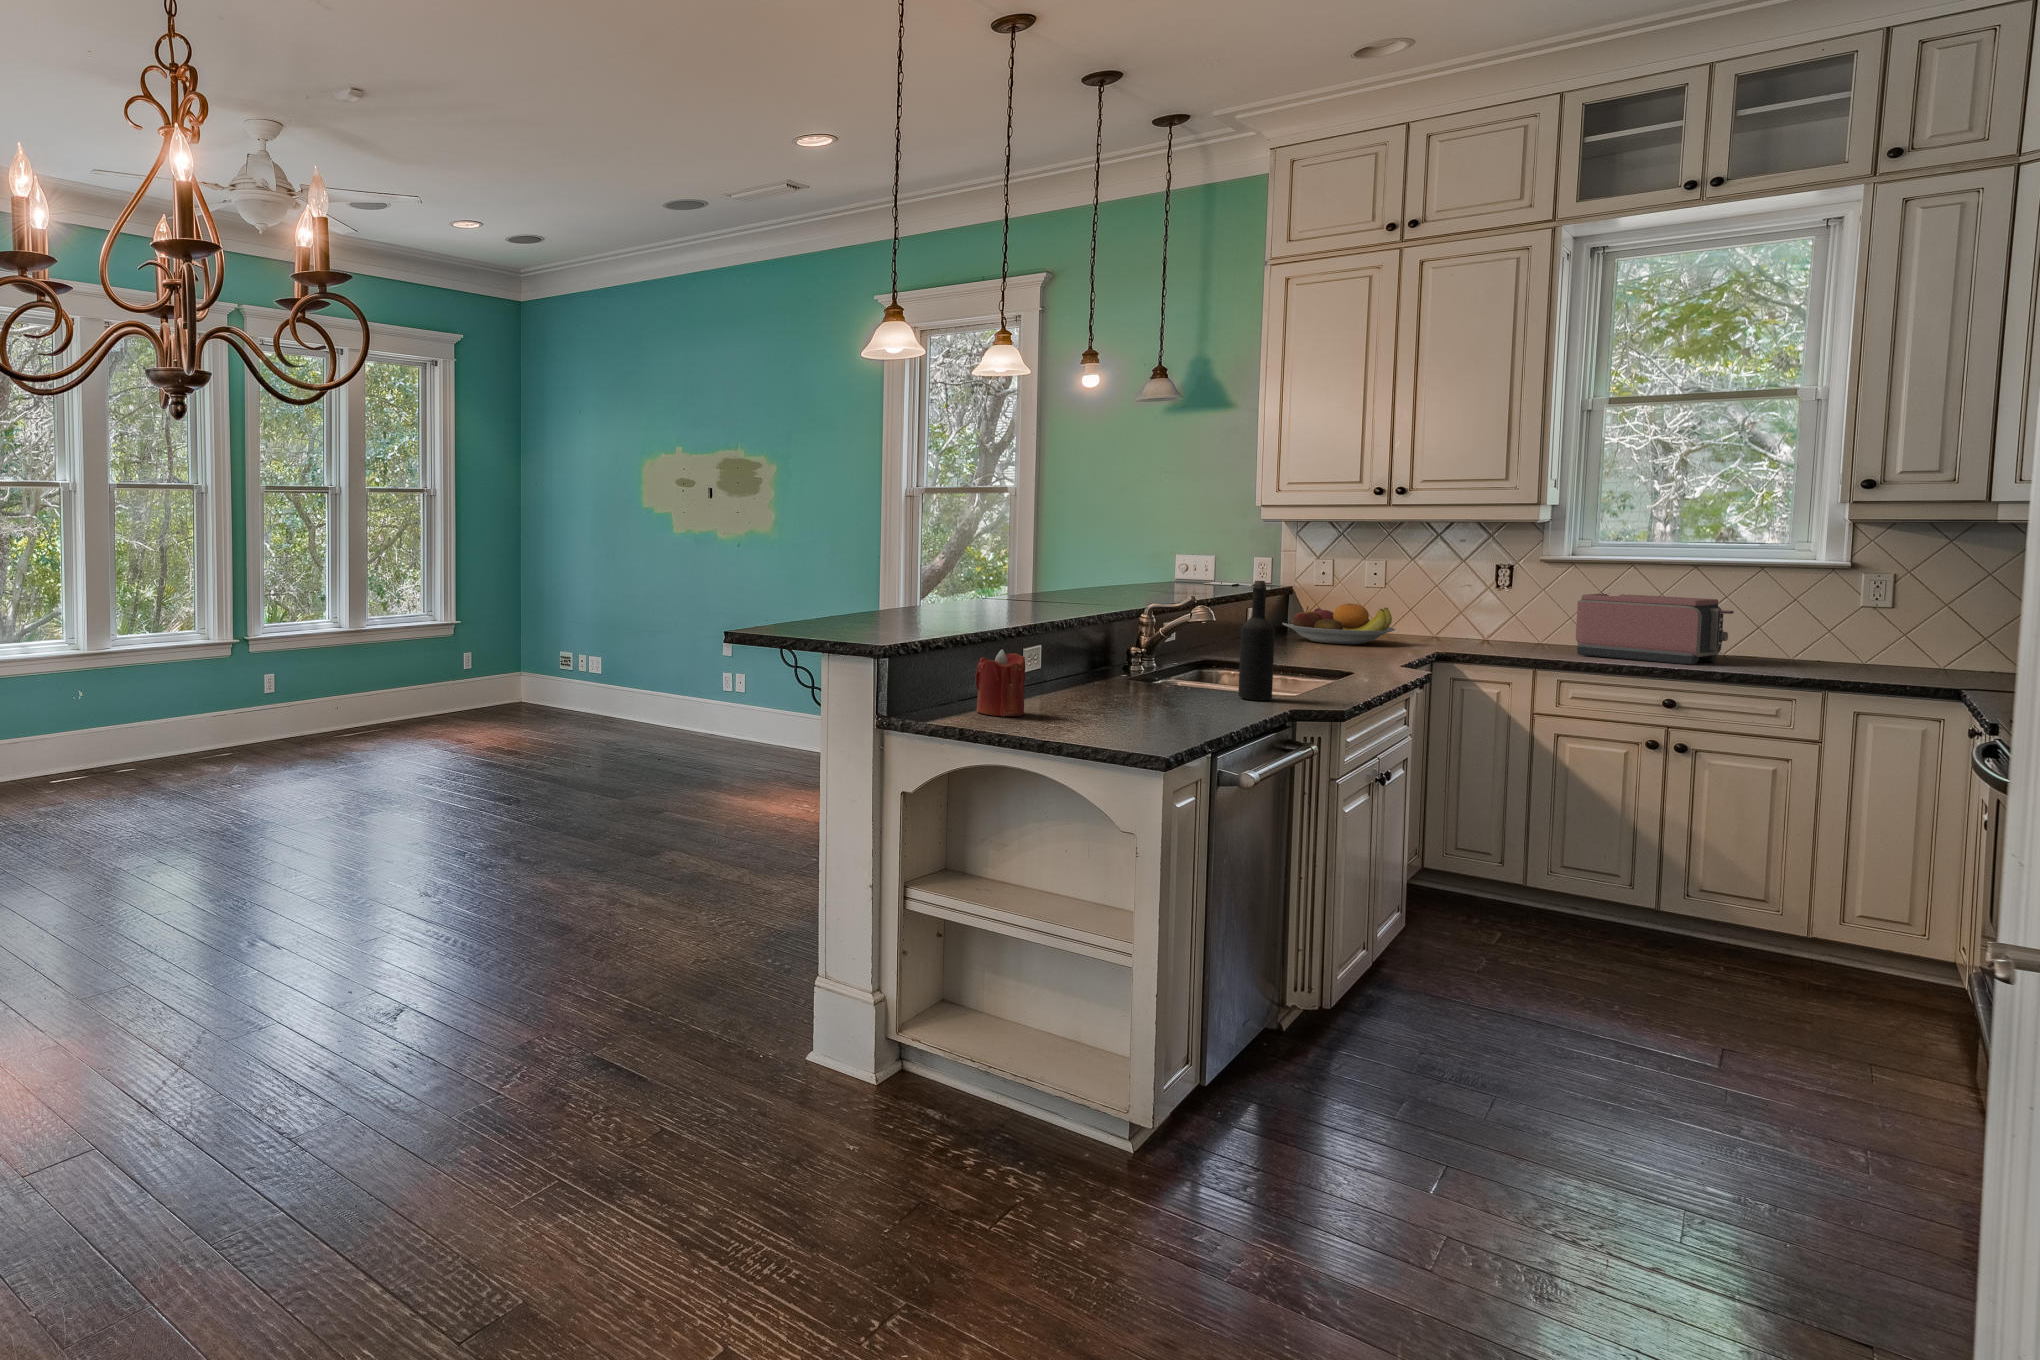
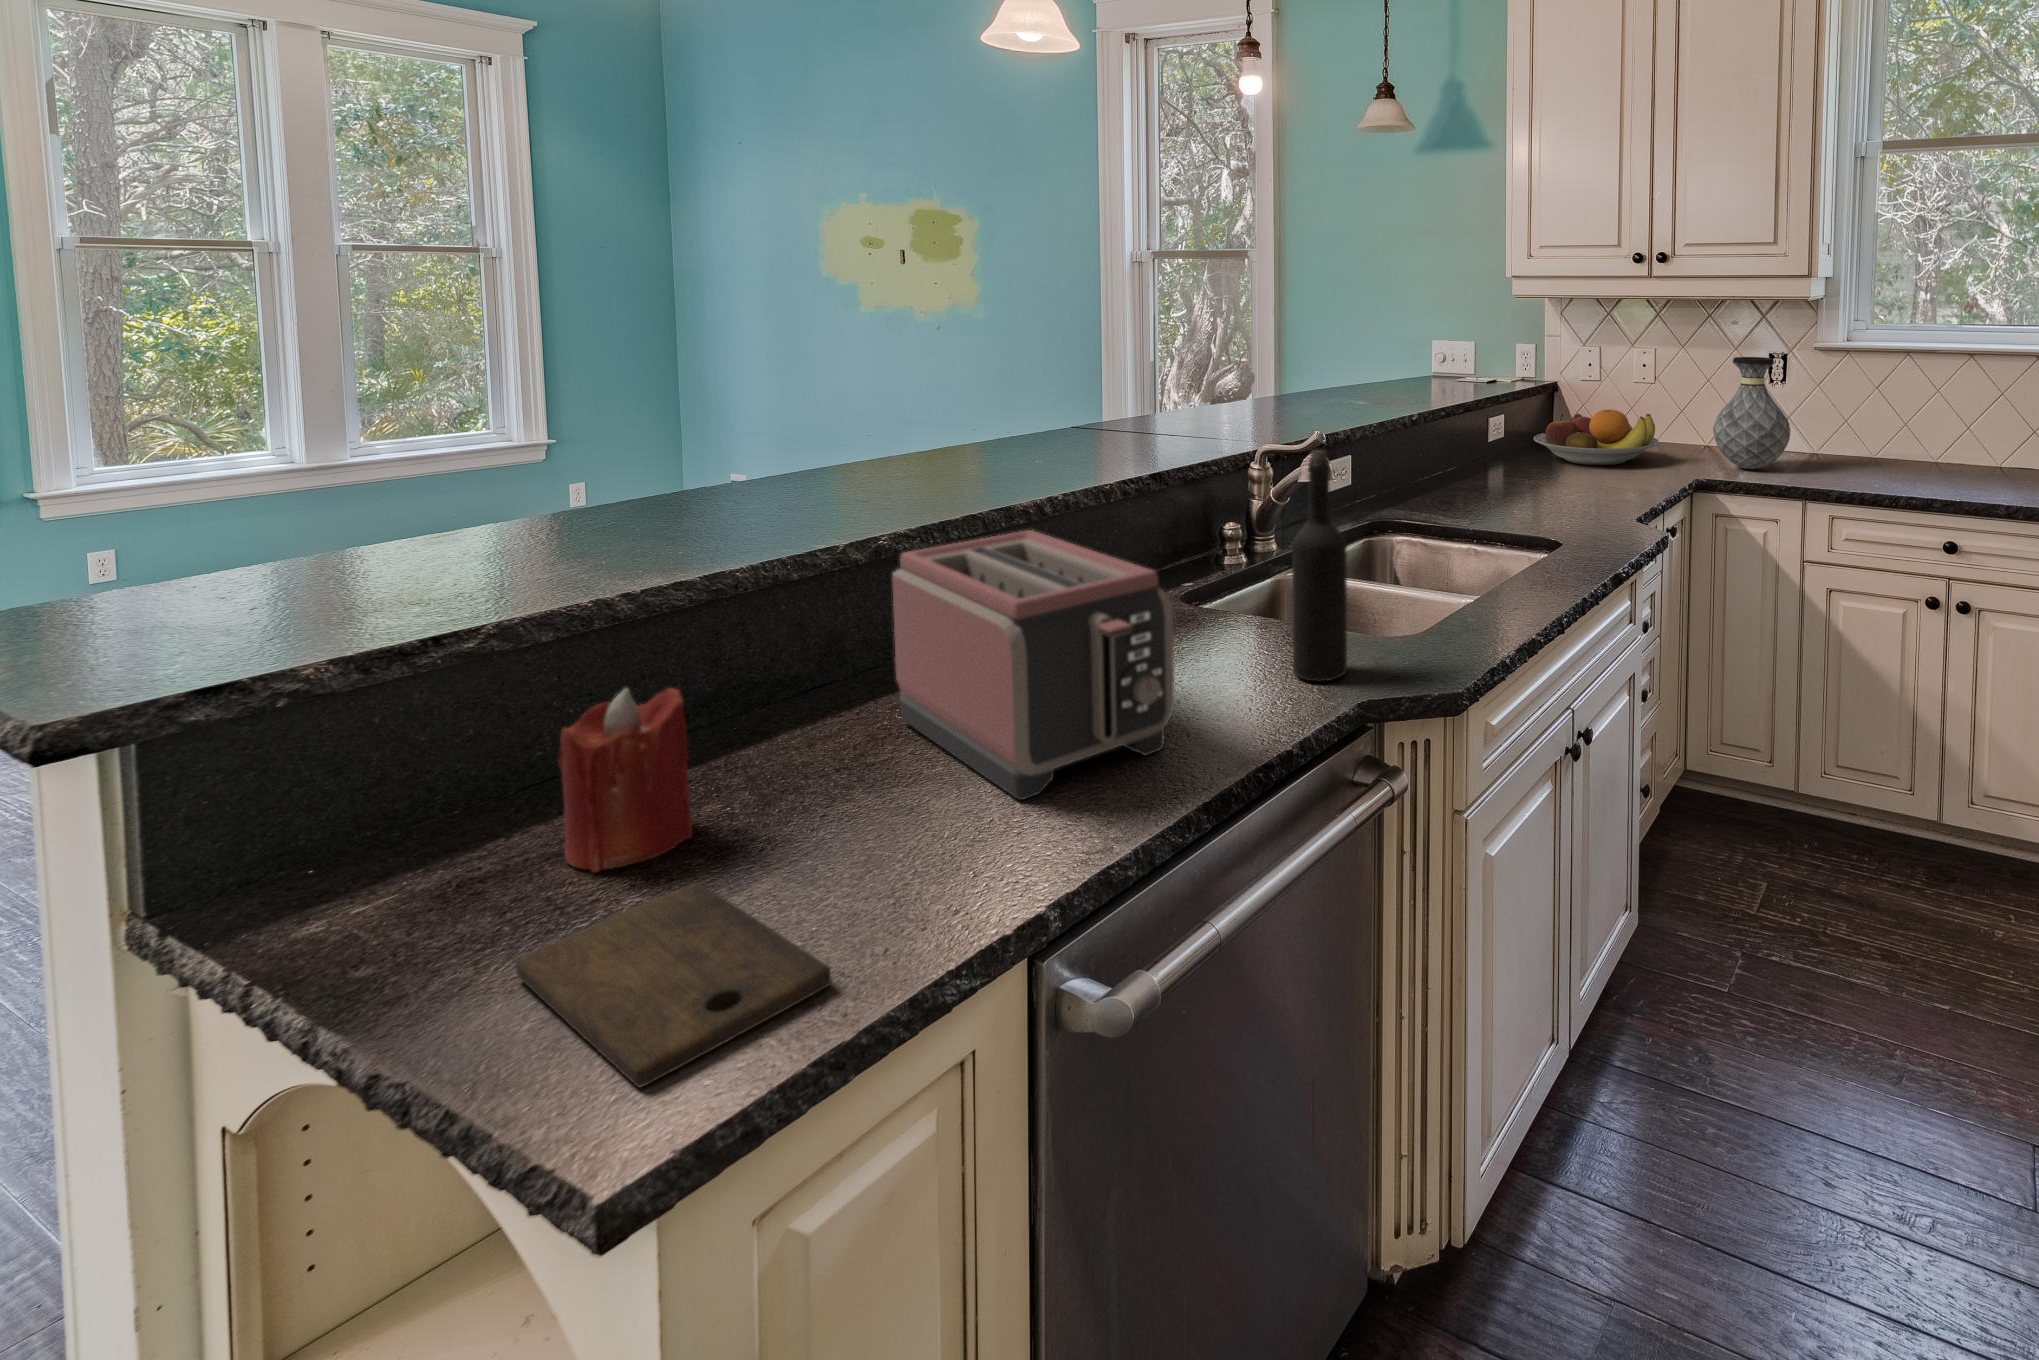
vase: none [1447,565,1519,650] -> present [1713,357,1790,469]
toaster: present [1576,593,1734,665] -> present [892,530,1174,800]
cutting board: none [1032,715,1162,744] -> present [516,883,831,1087]

